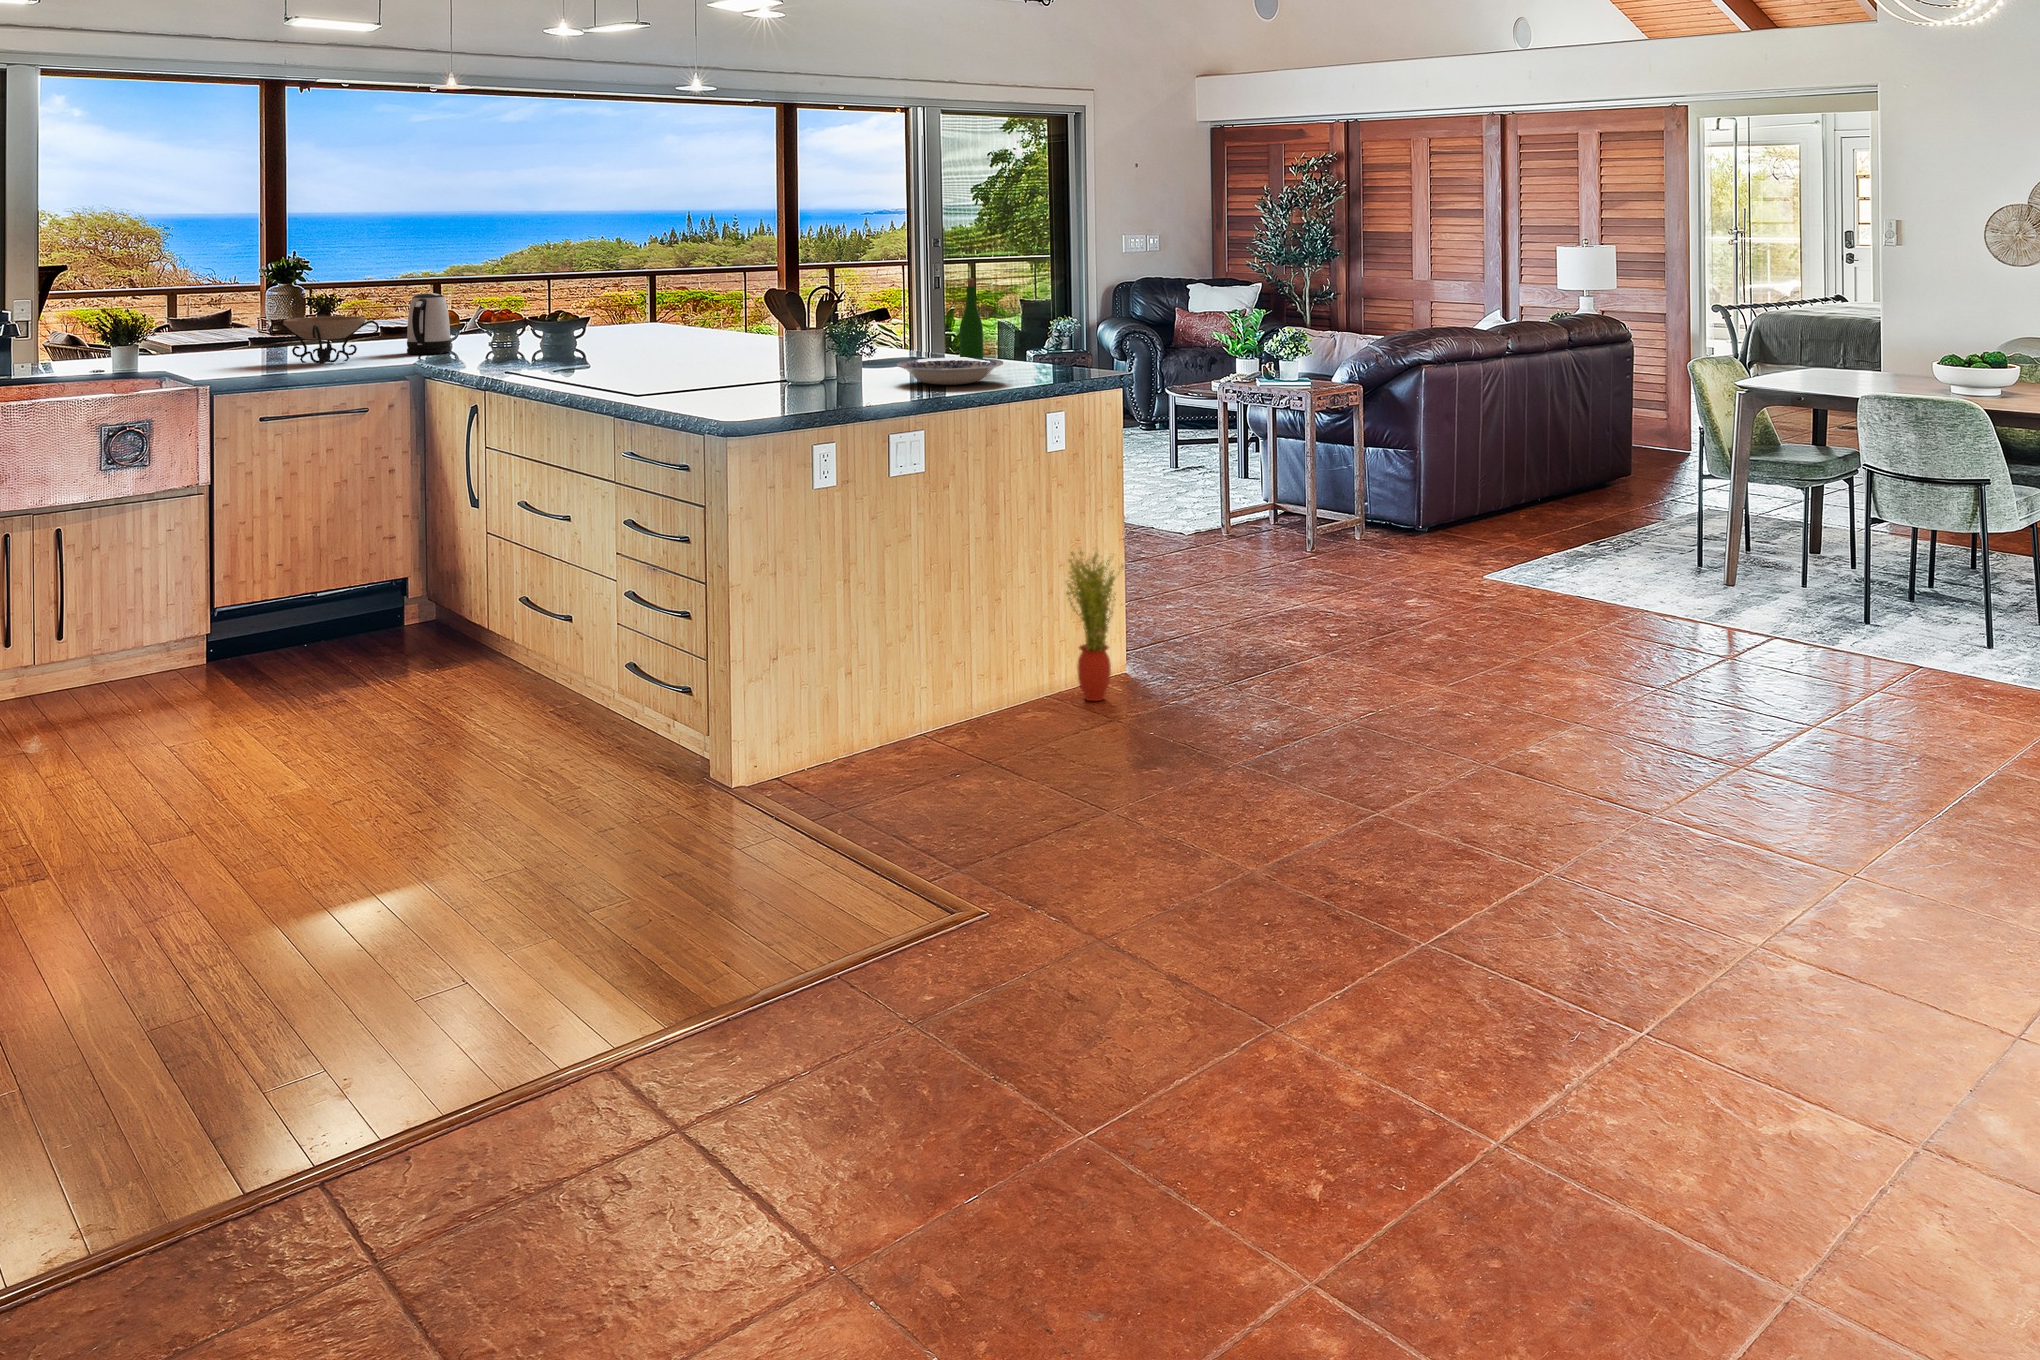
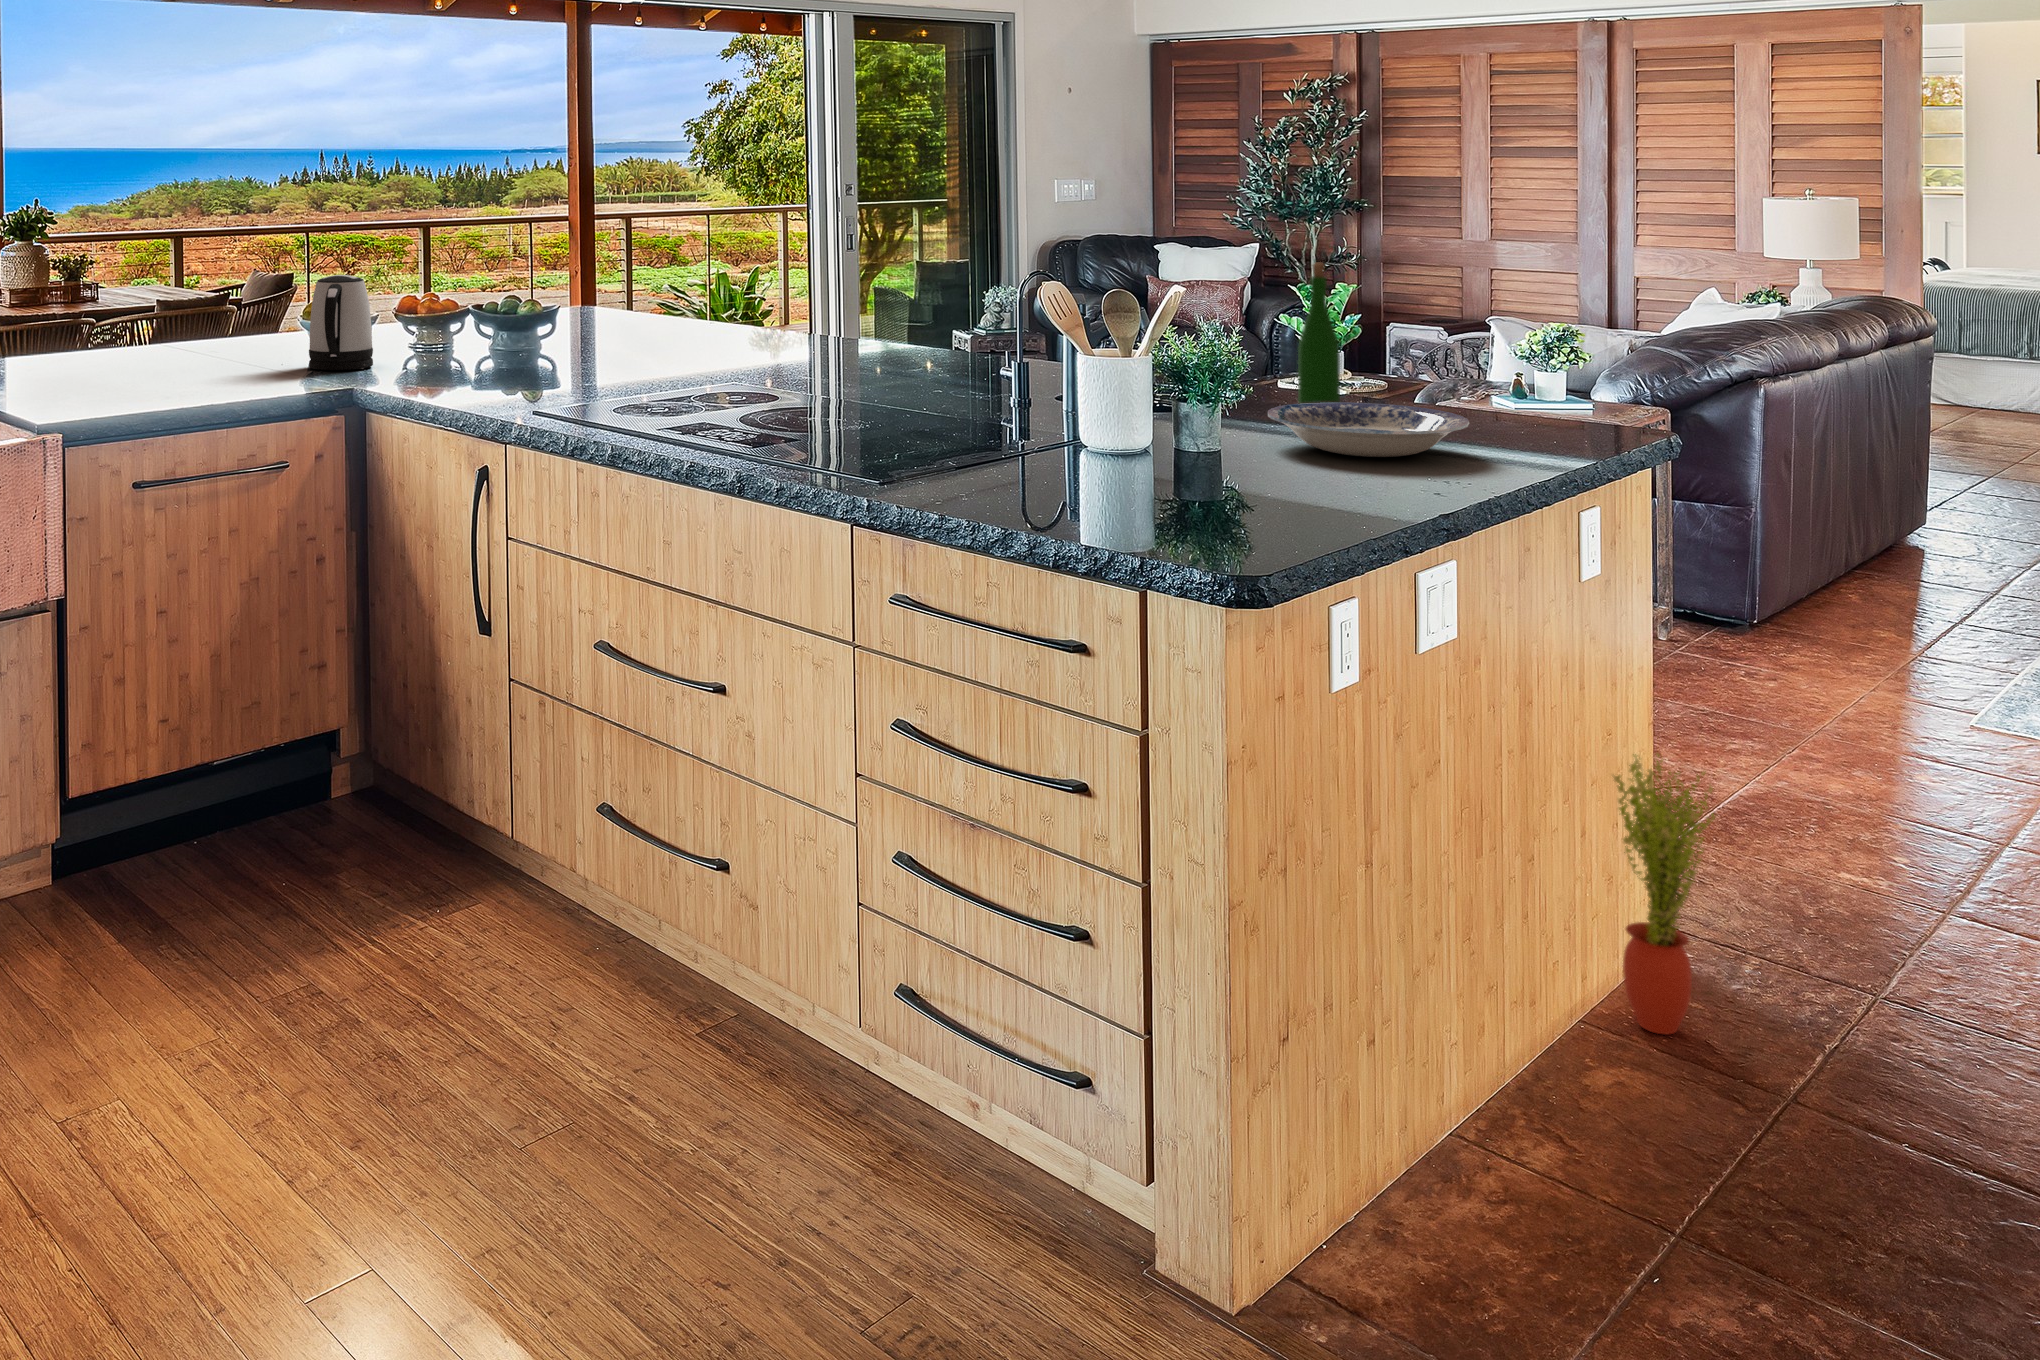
decorative bowl: present [269,316,379,364] -> none [124,314,292,392]

